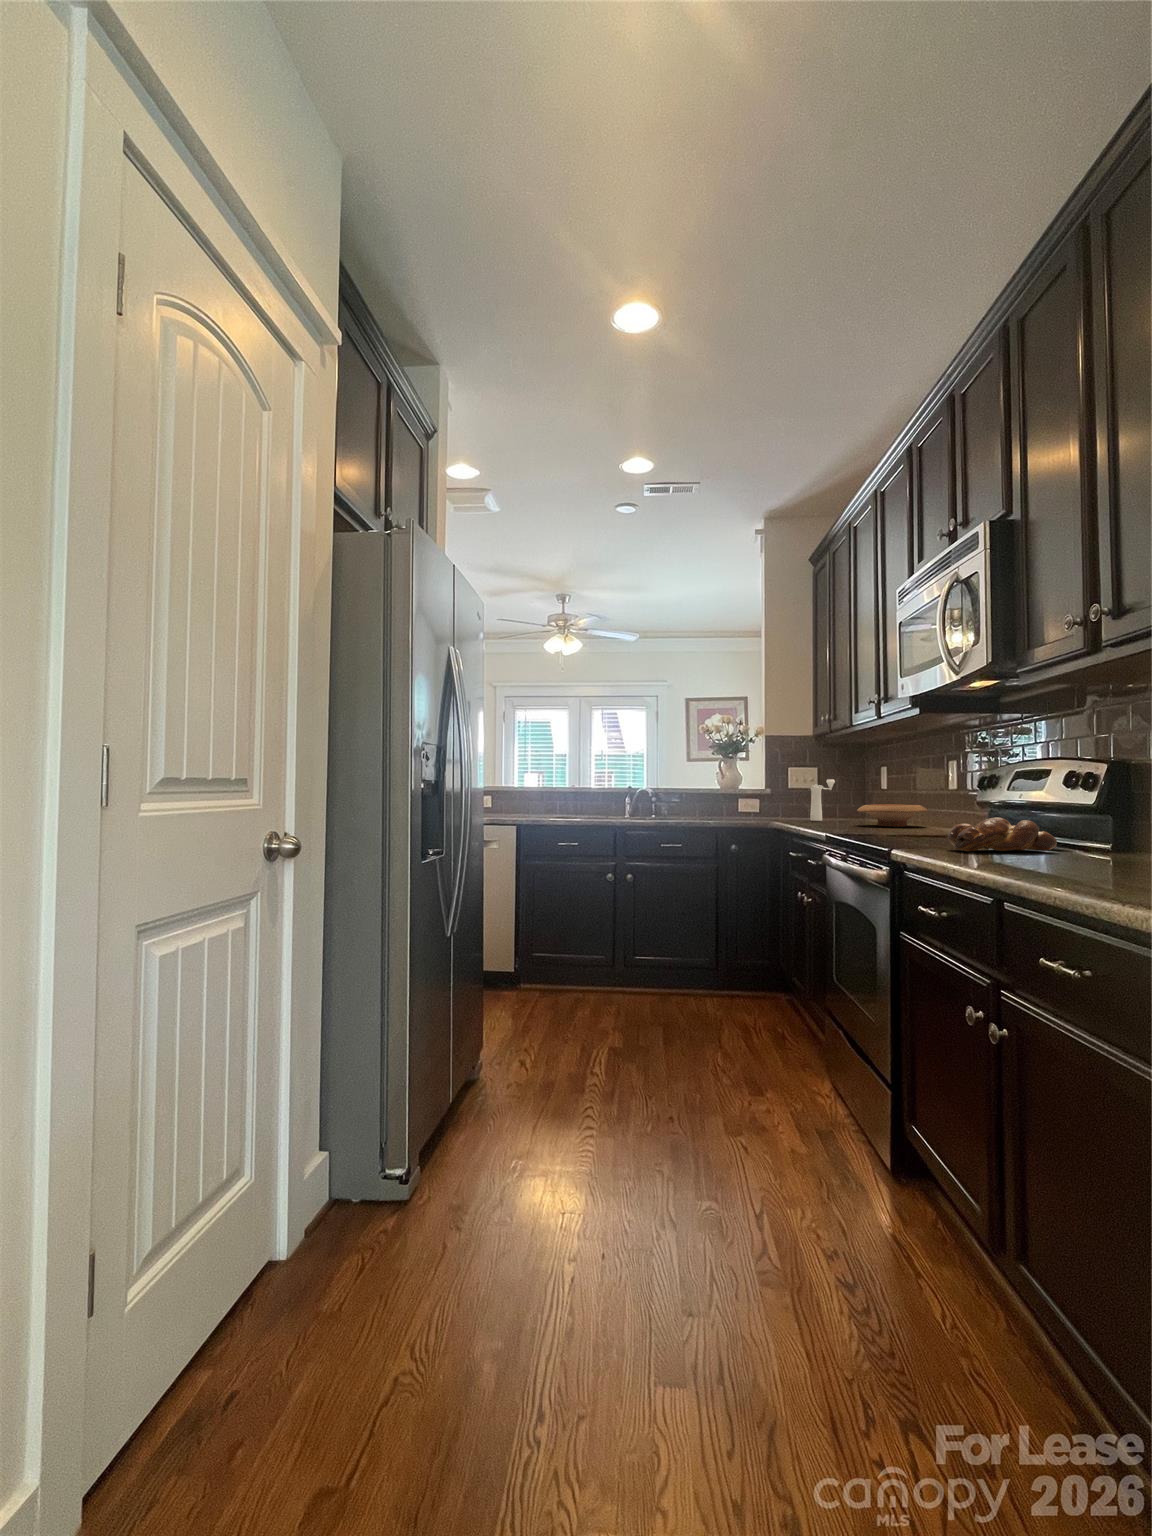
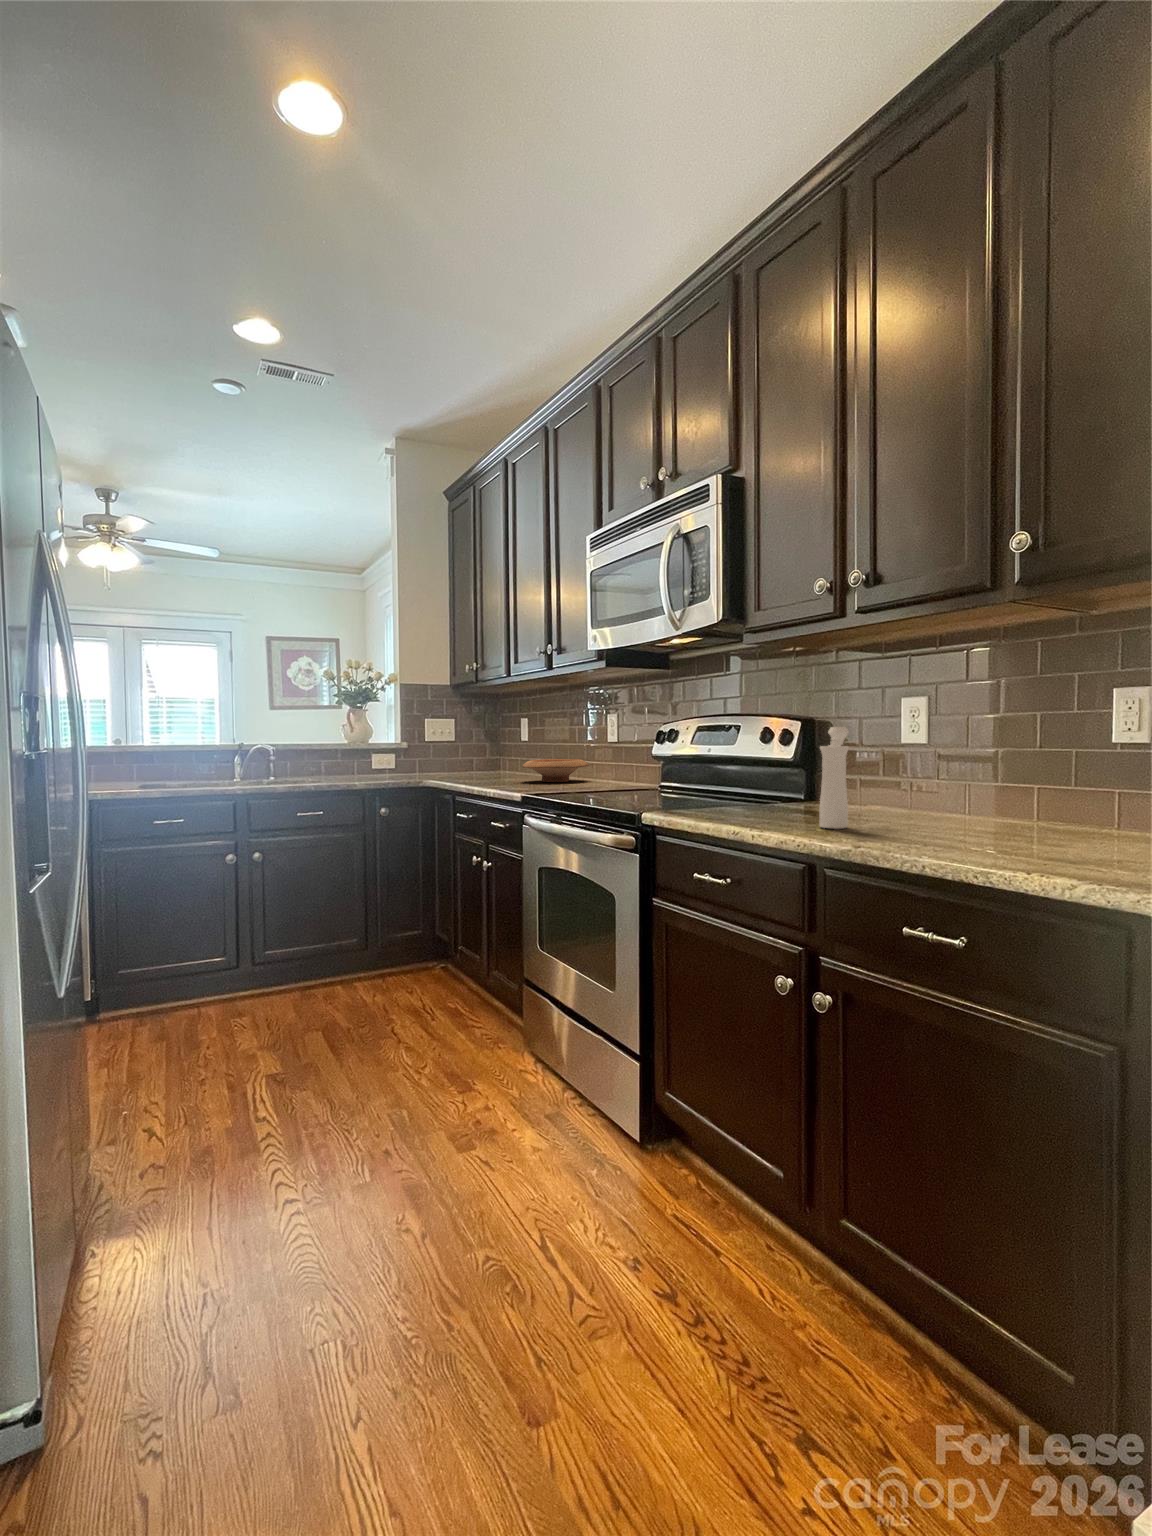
pepper mill: present [810,779,835,821] -> present [820,727,849,829]
bread loaf: present [948,817,1057,851] -> none [684,775,772,811]

